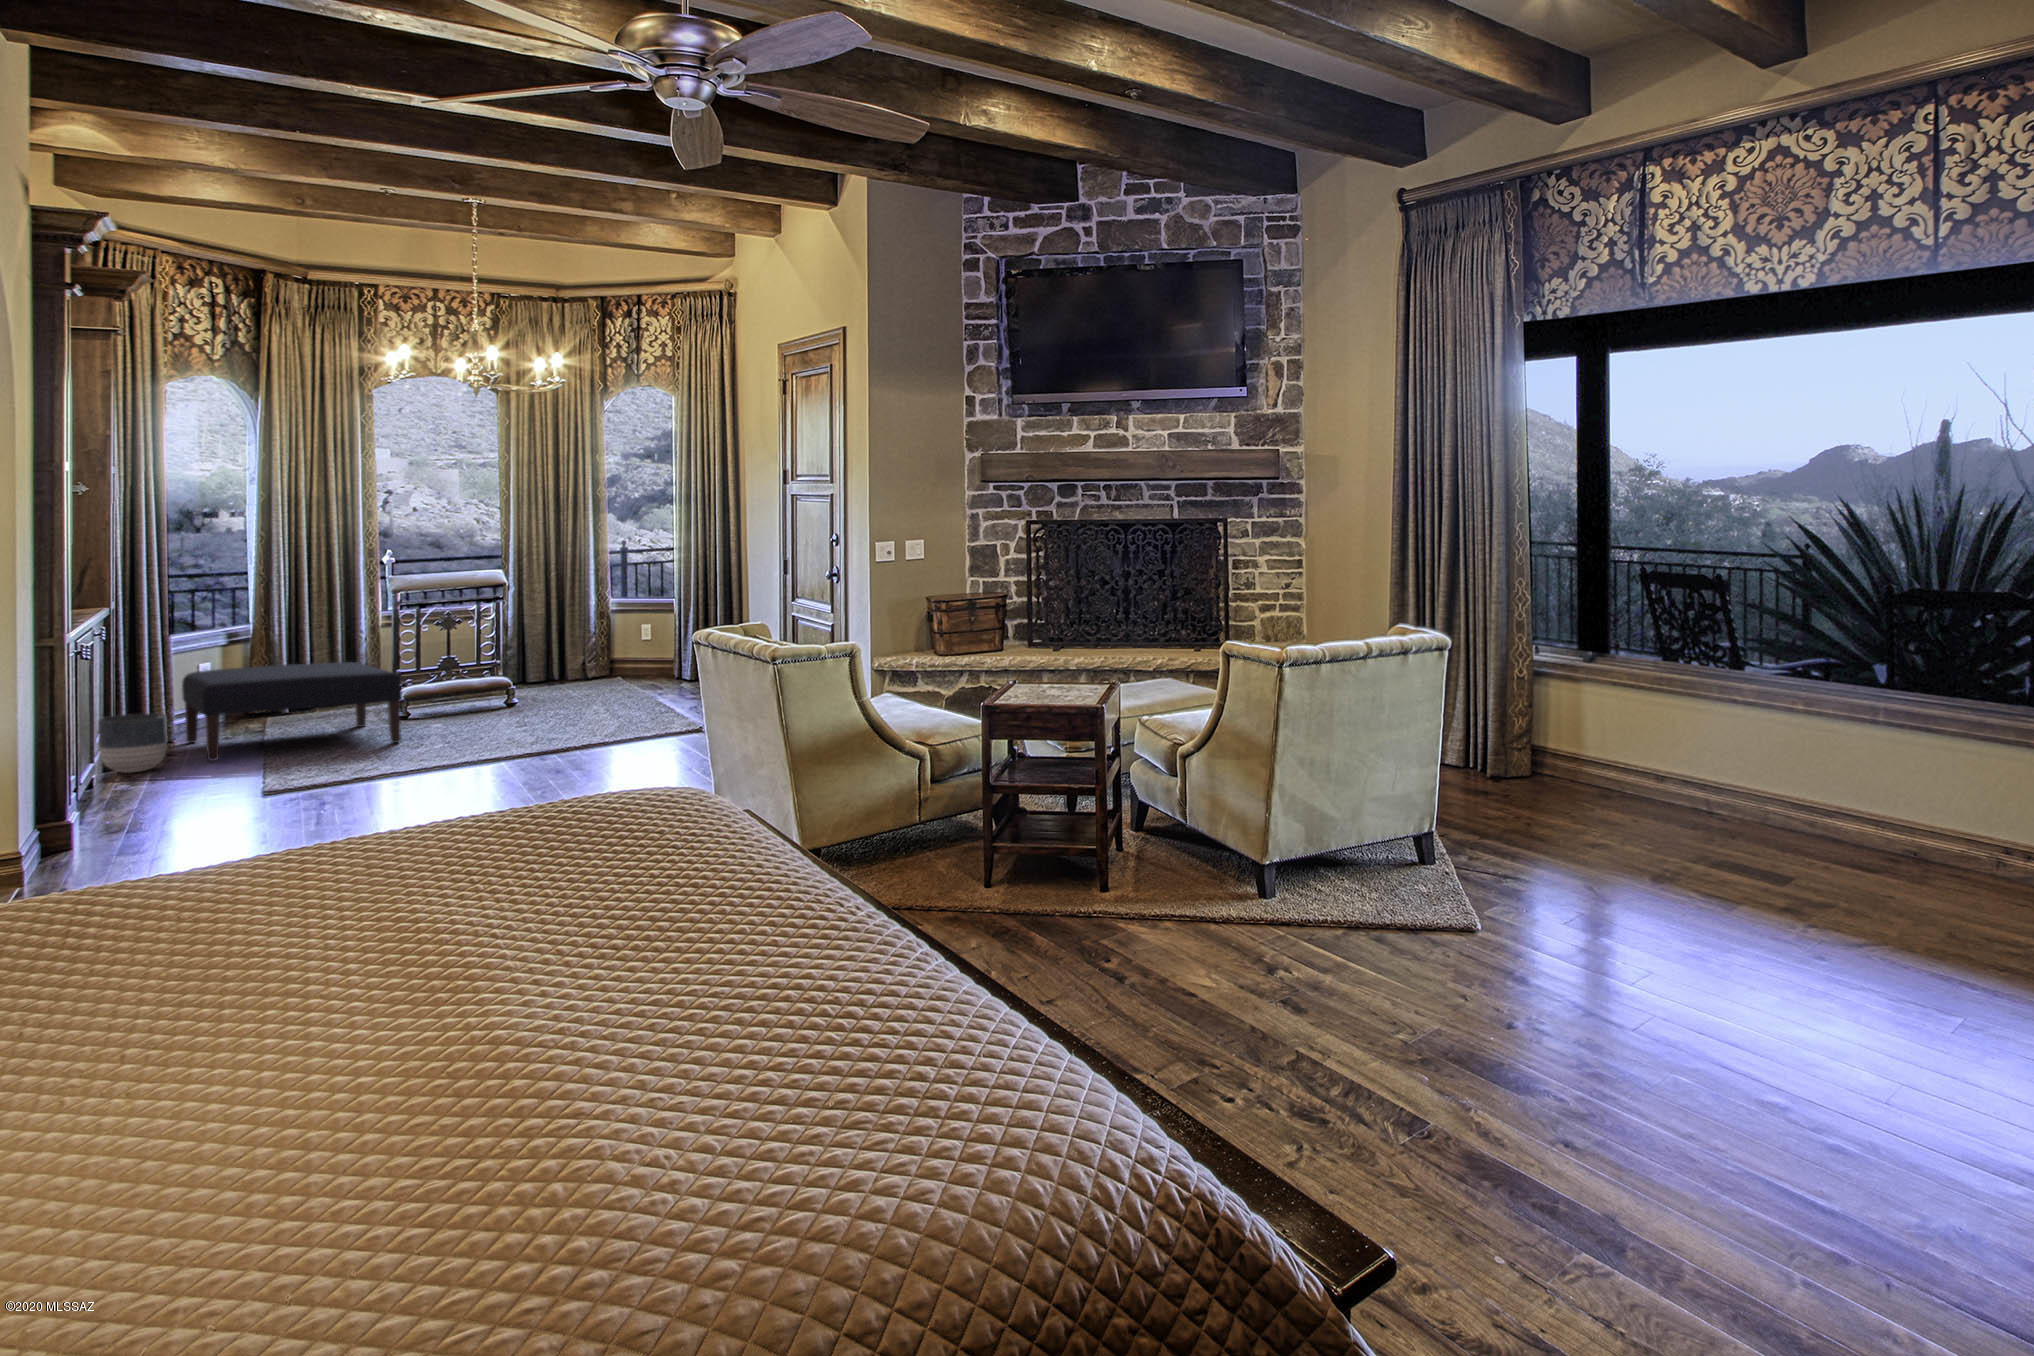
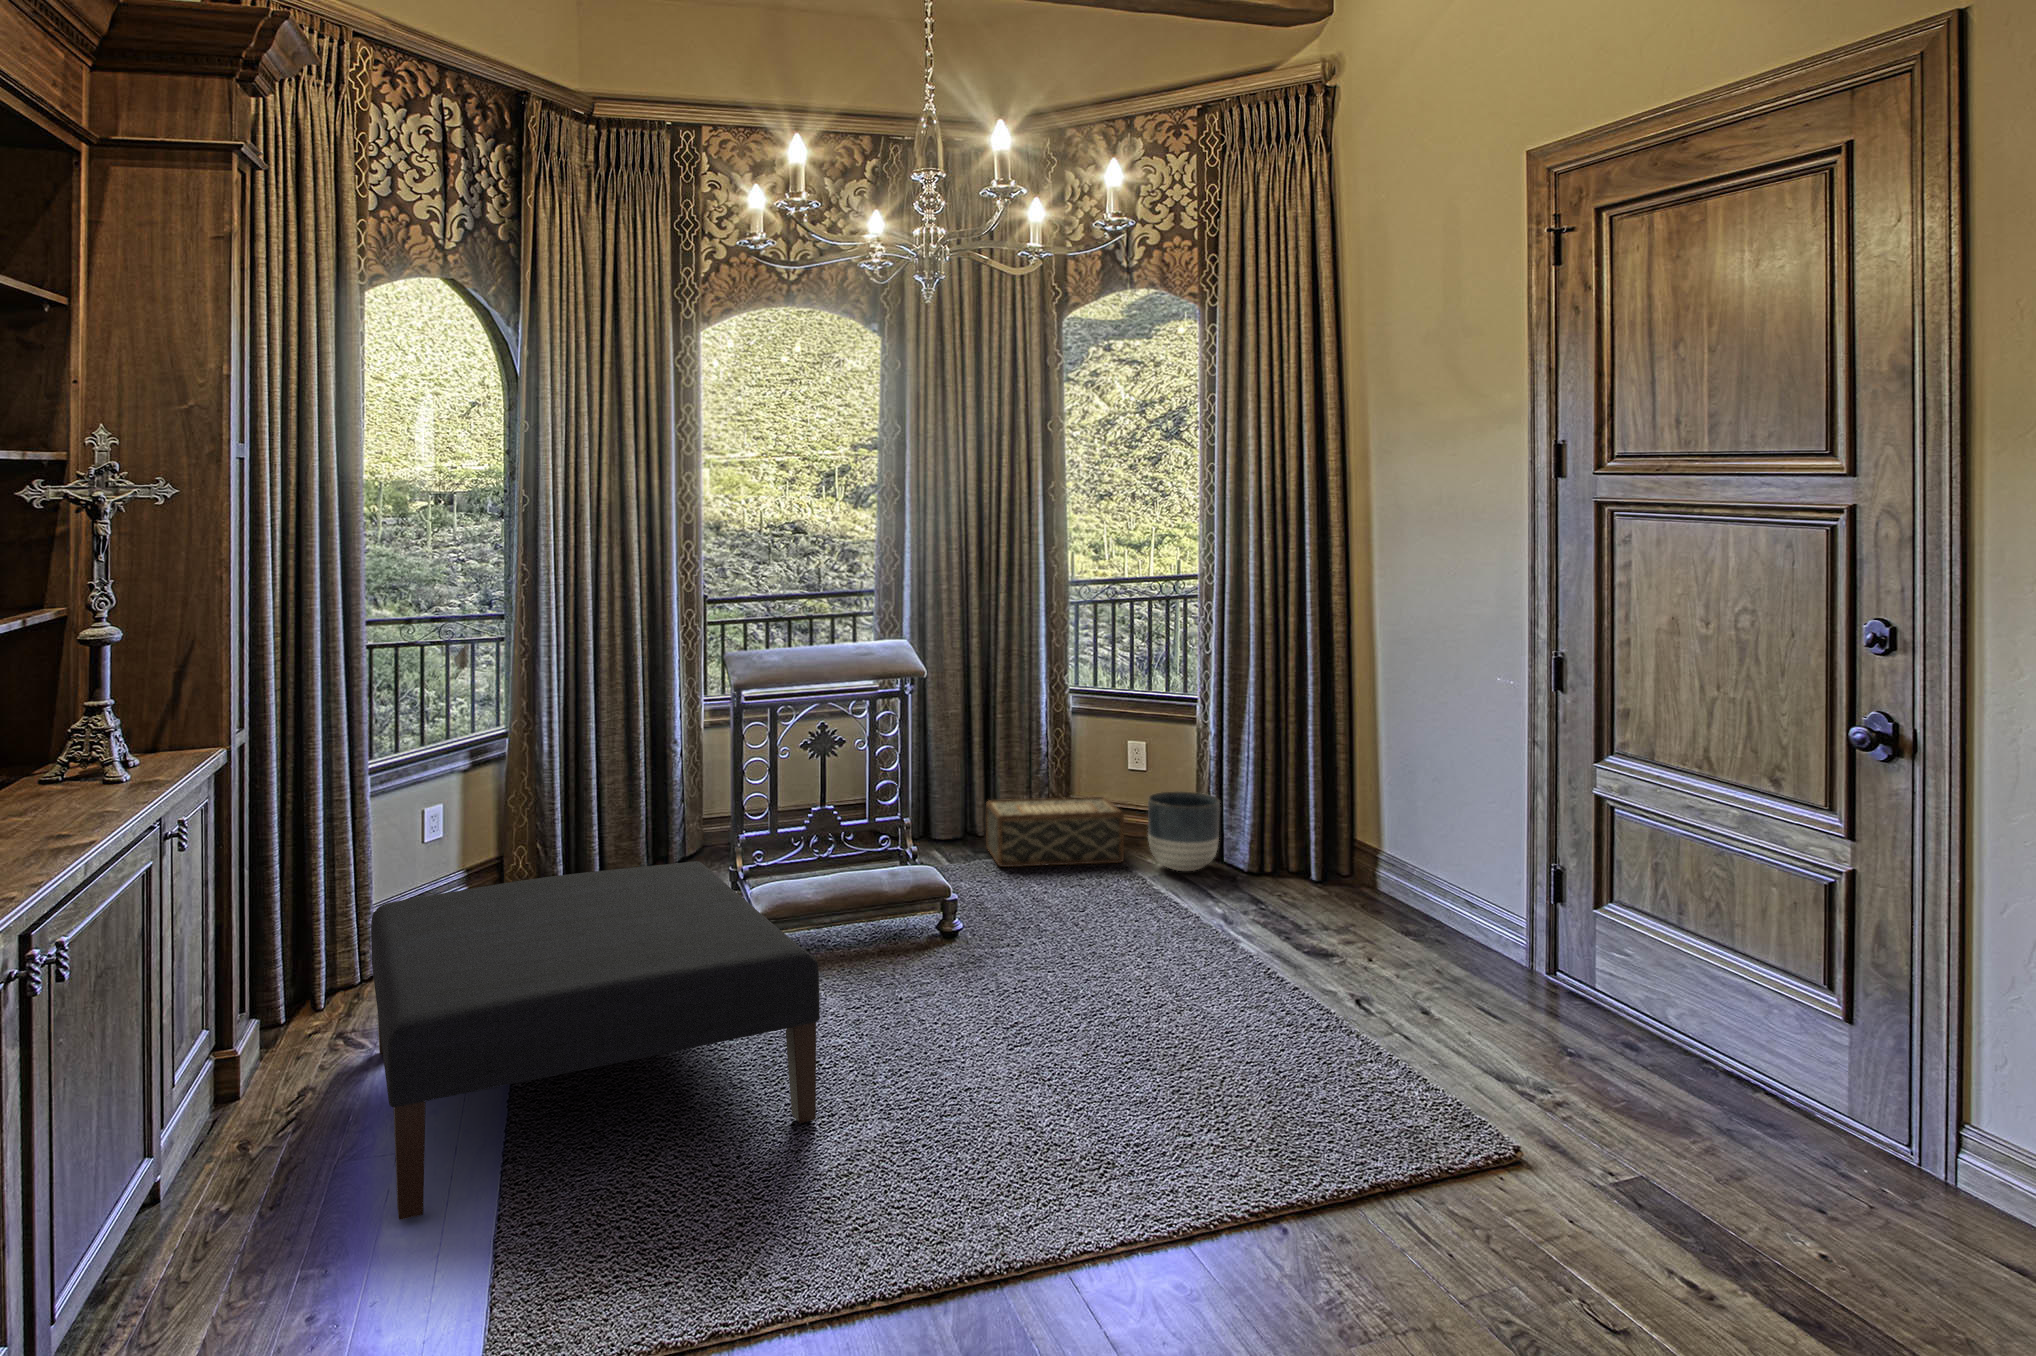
woven basket: none [559,661,635,694] -> present [986,797,1124,867]
planter: present [99,713,167,773] -> present [1148,791,1220,871]

